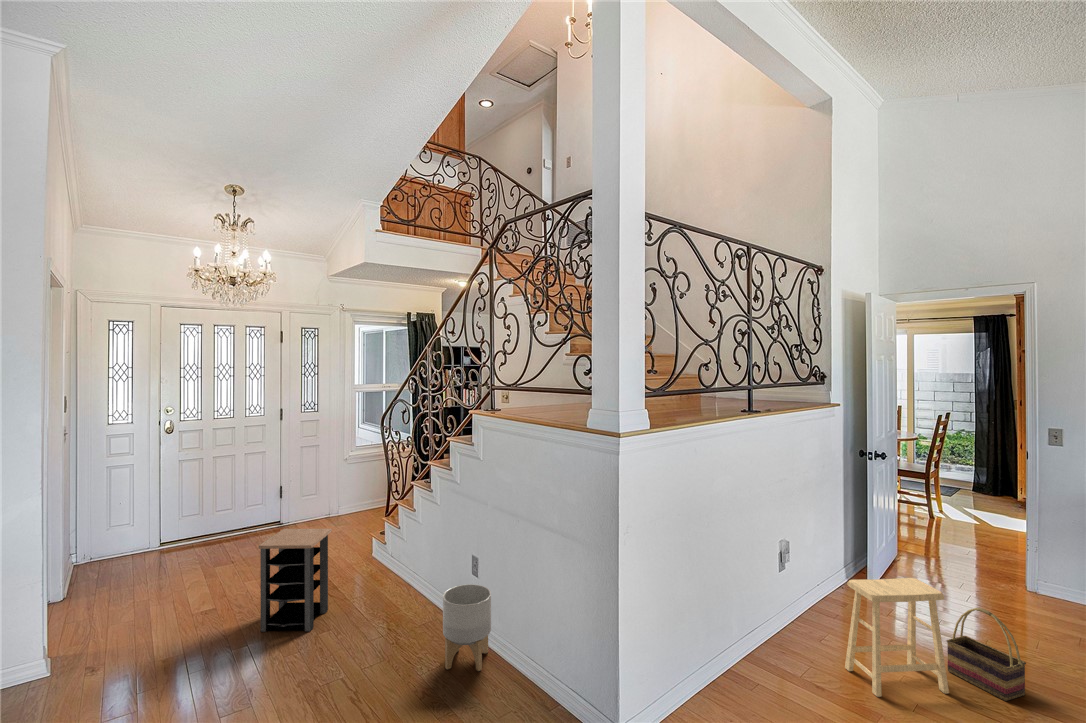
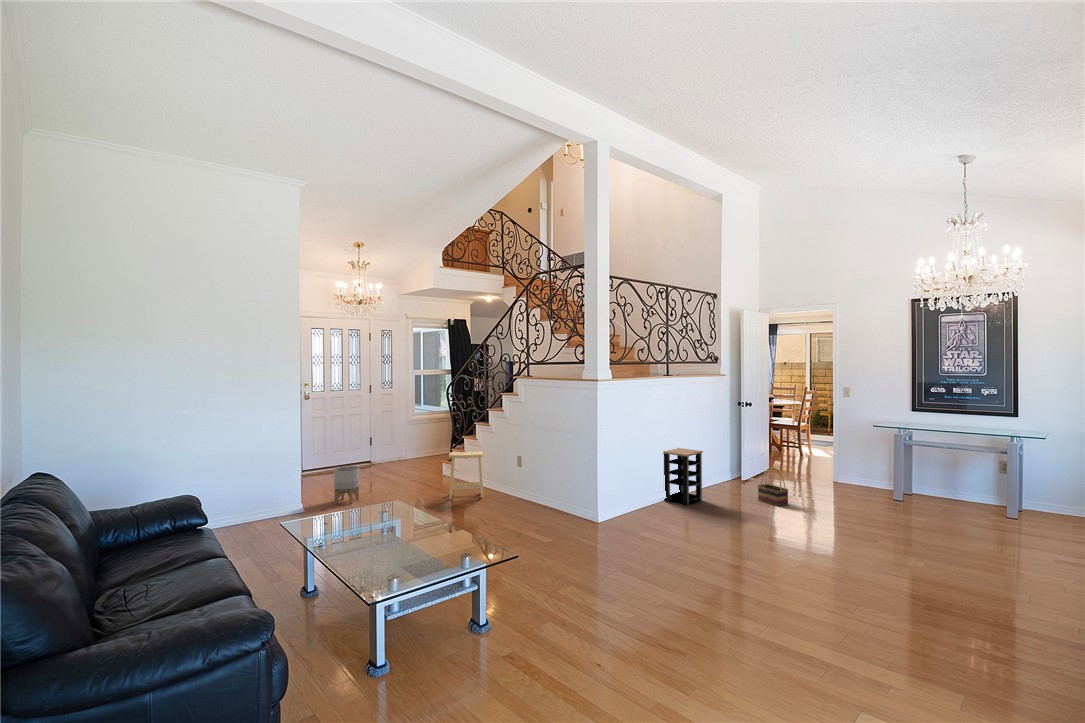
side table: present [258,529,332,632] -> present [663,448,703,506]
footstool: present [845,578,949,697] -> present [449,452,483,499]
planter: present [443,584,491,671] -> present [334,466,359,504]

